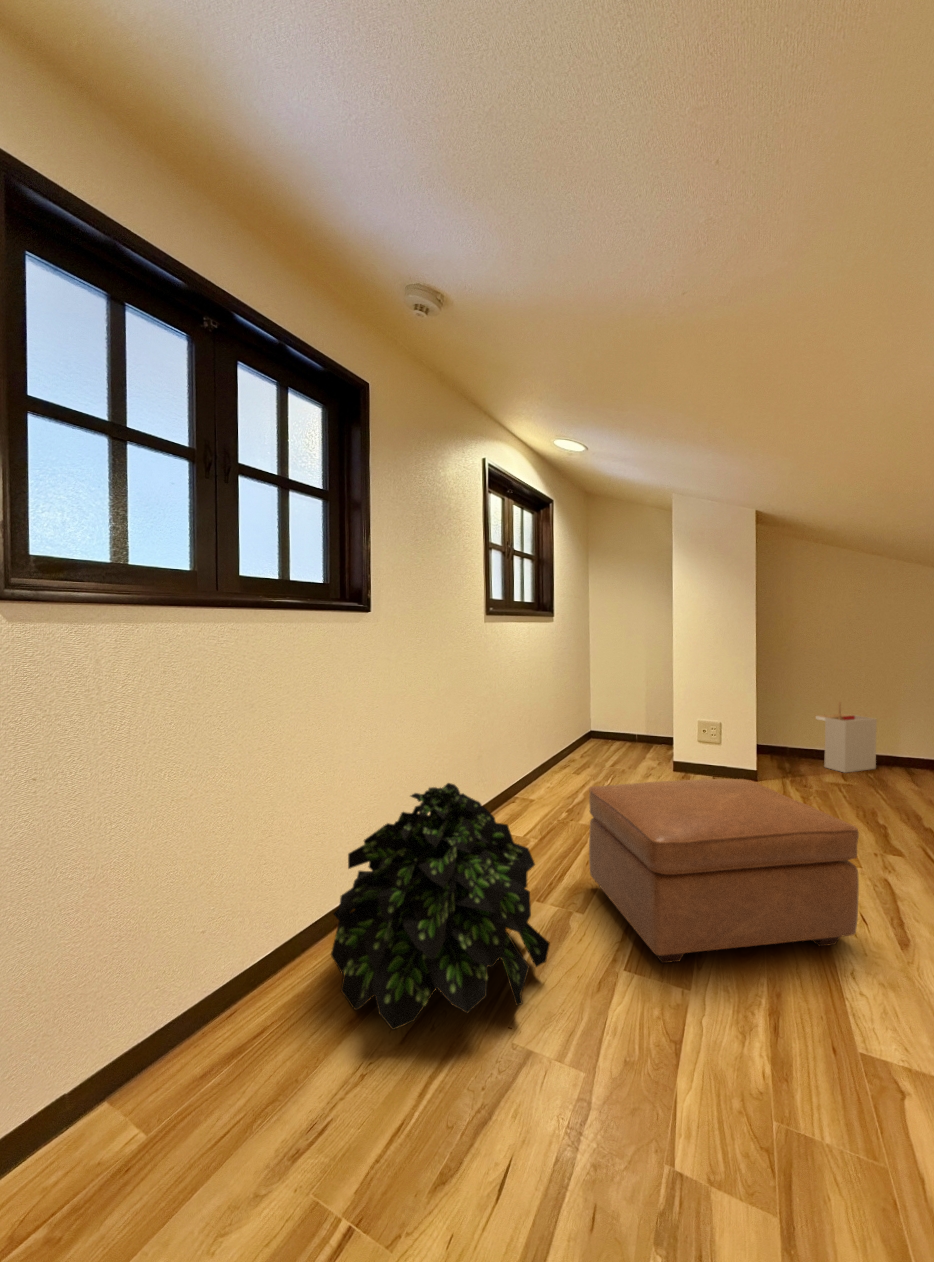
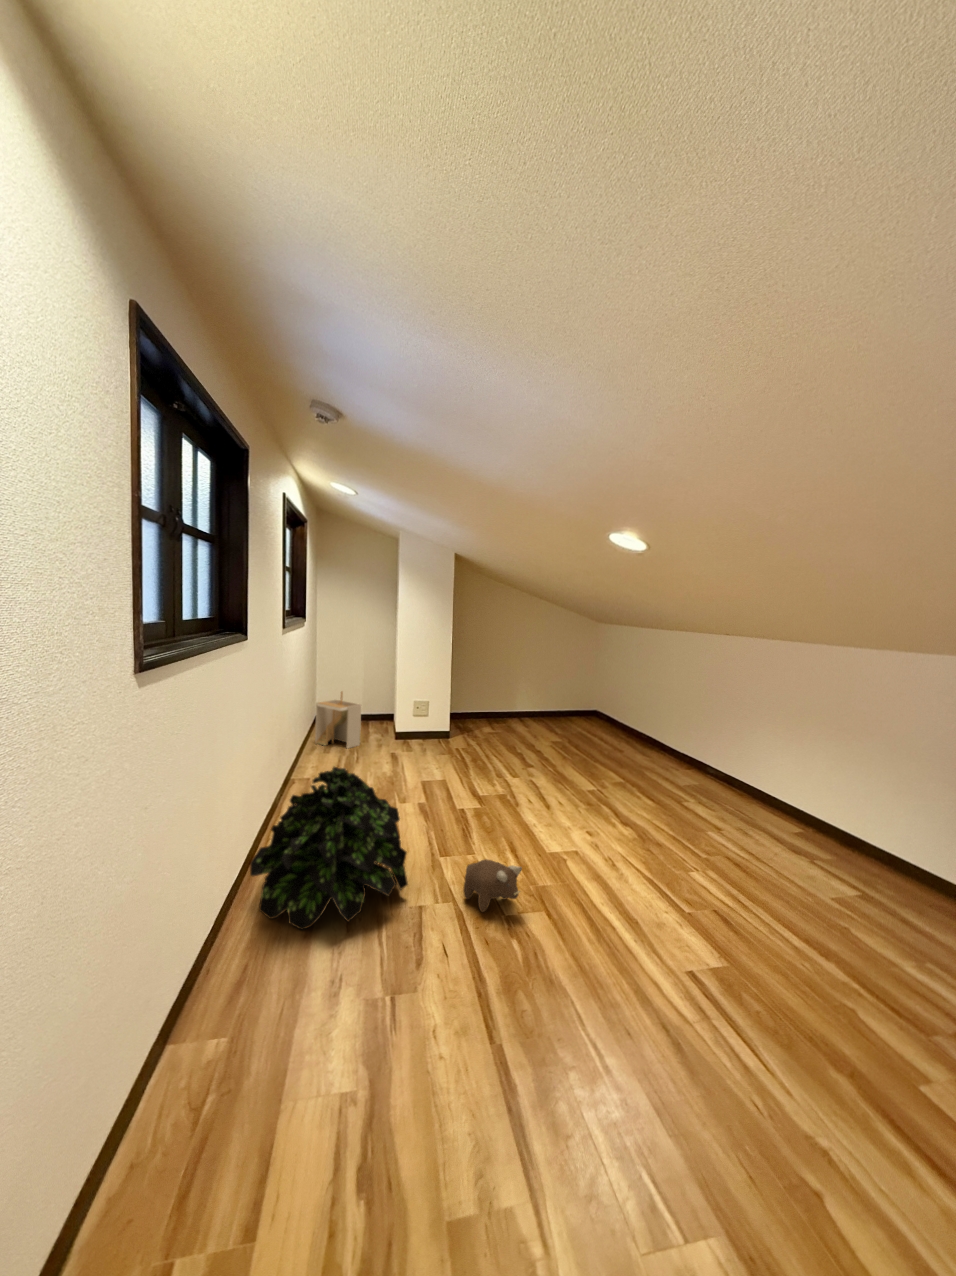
storage bin: present [816,702,877,773] -> present [315,692,361,748]
ottoman: present [589,779,859,963] -> none [393,736,536,848]
plush toy: none [610,1012,719,1147] -> present [463,859,522,912]

